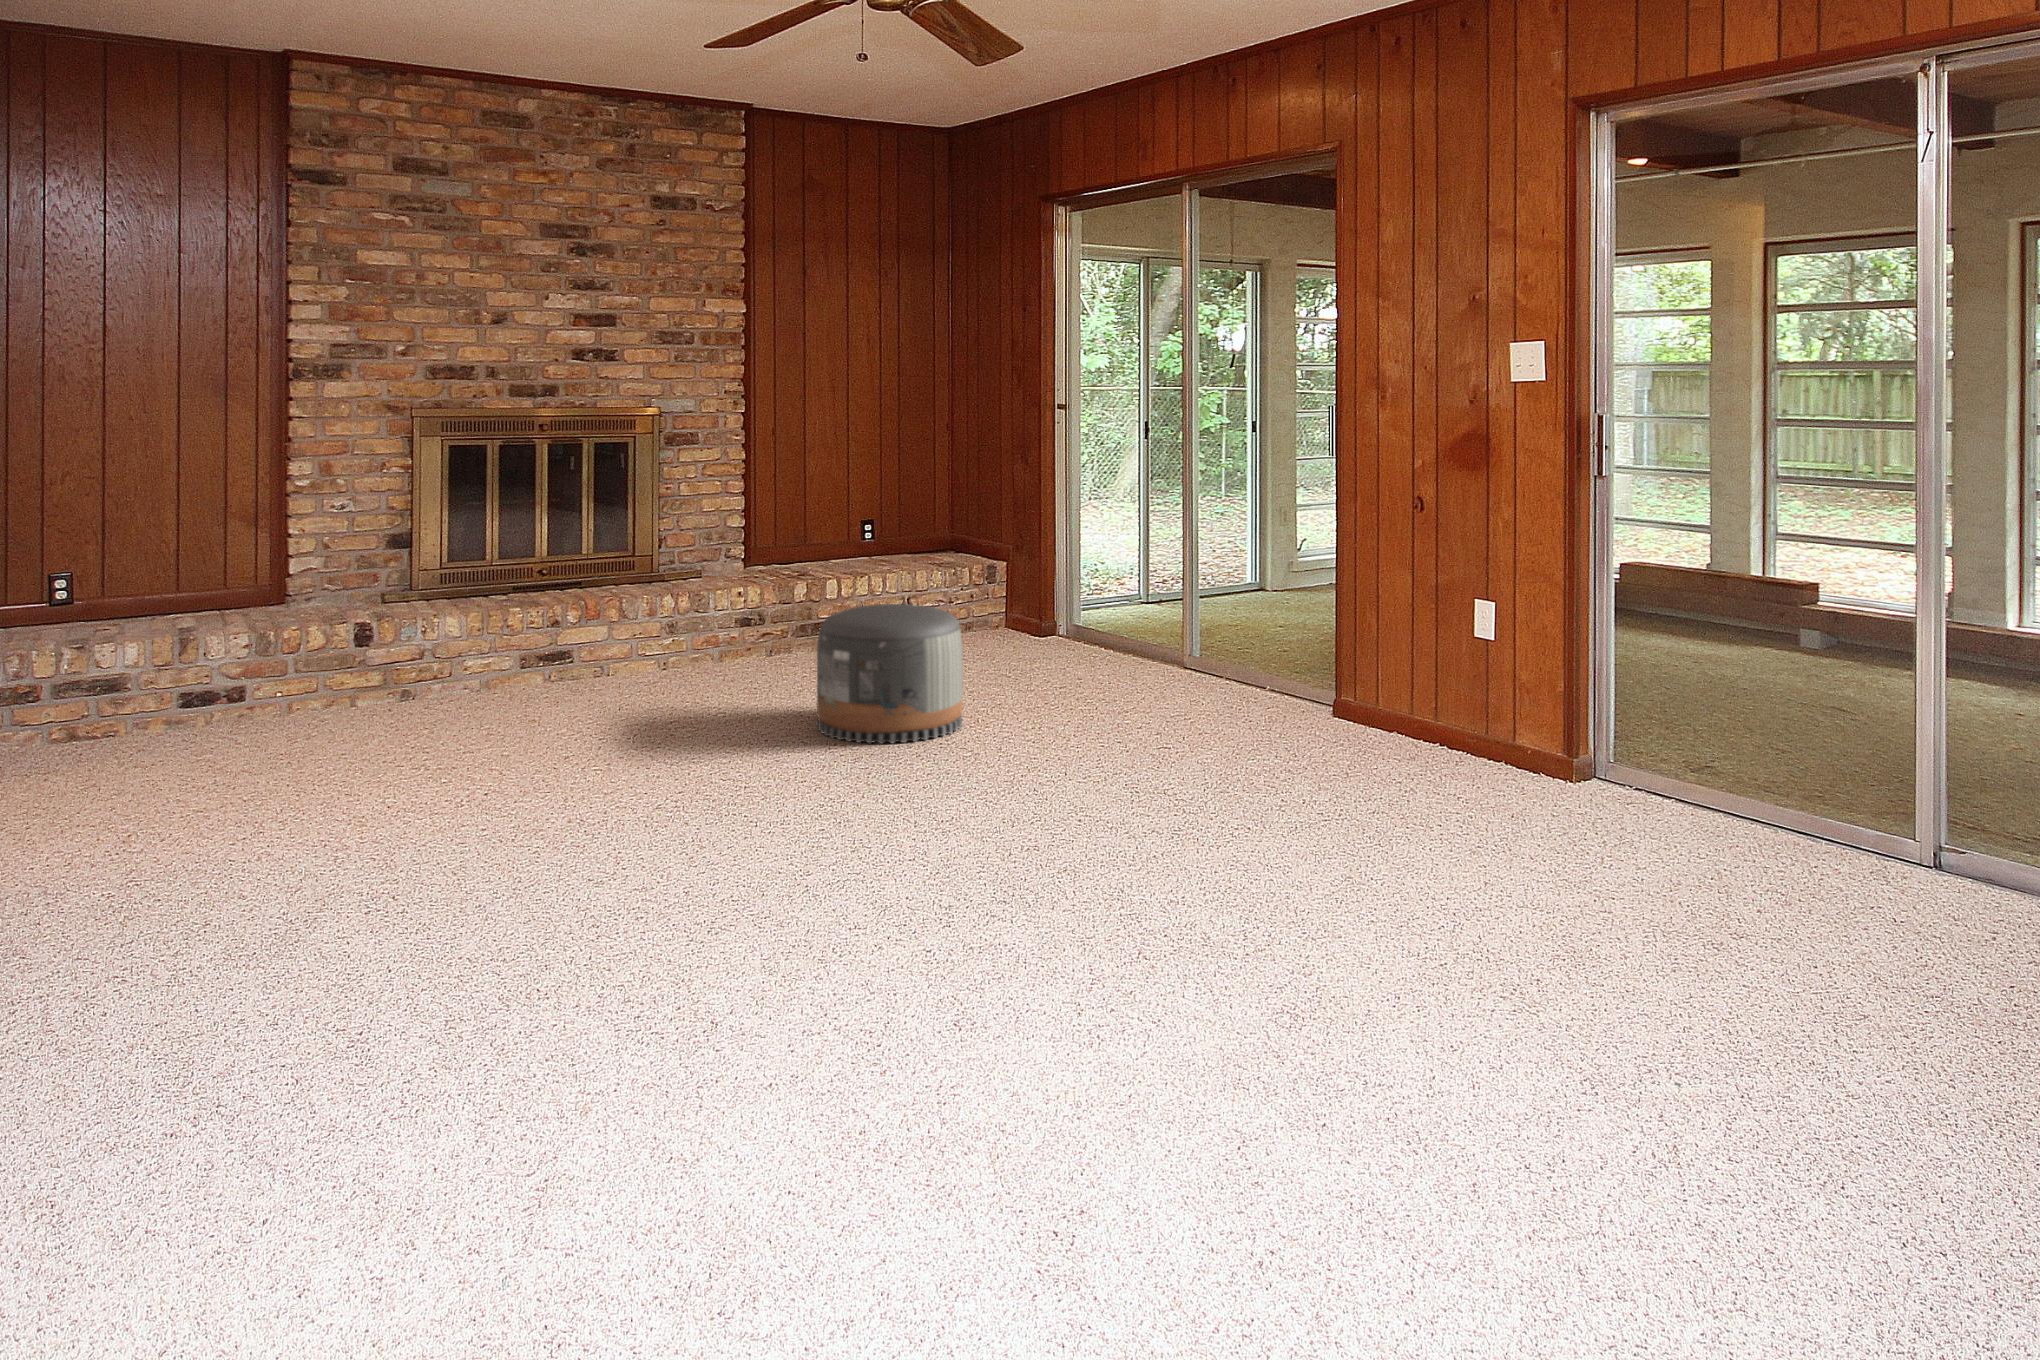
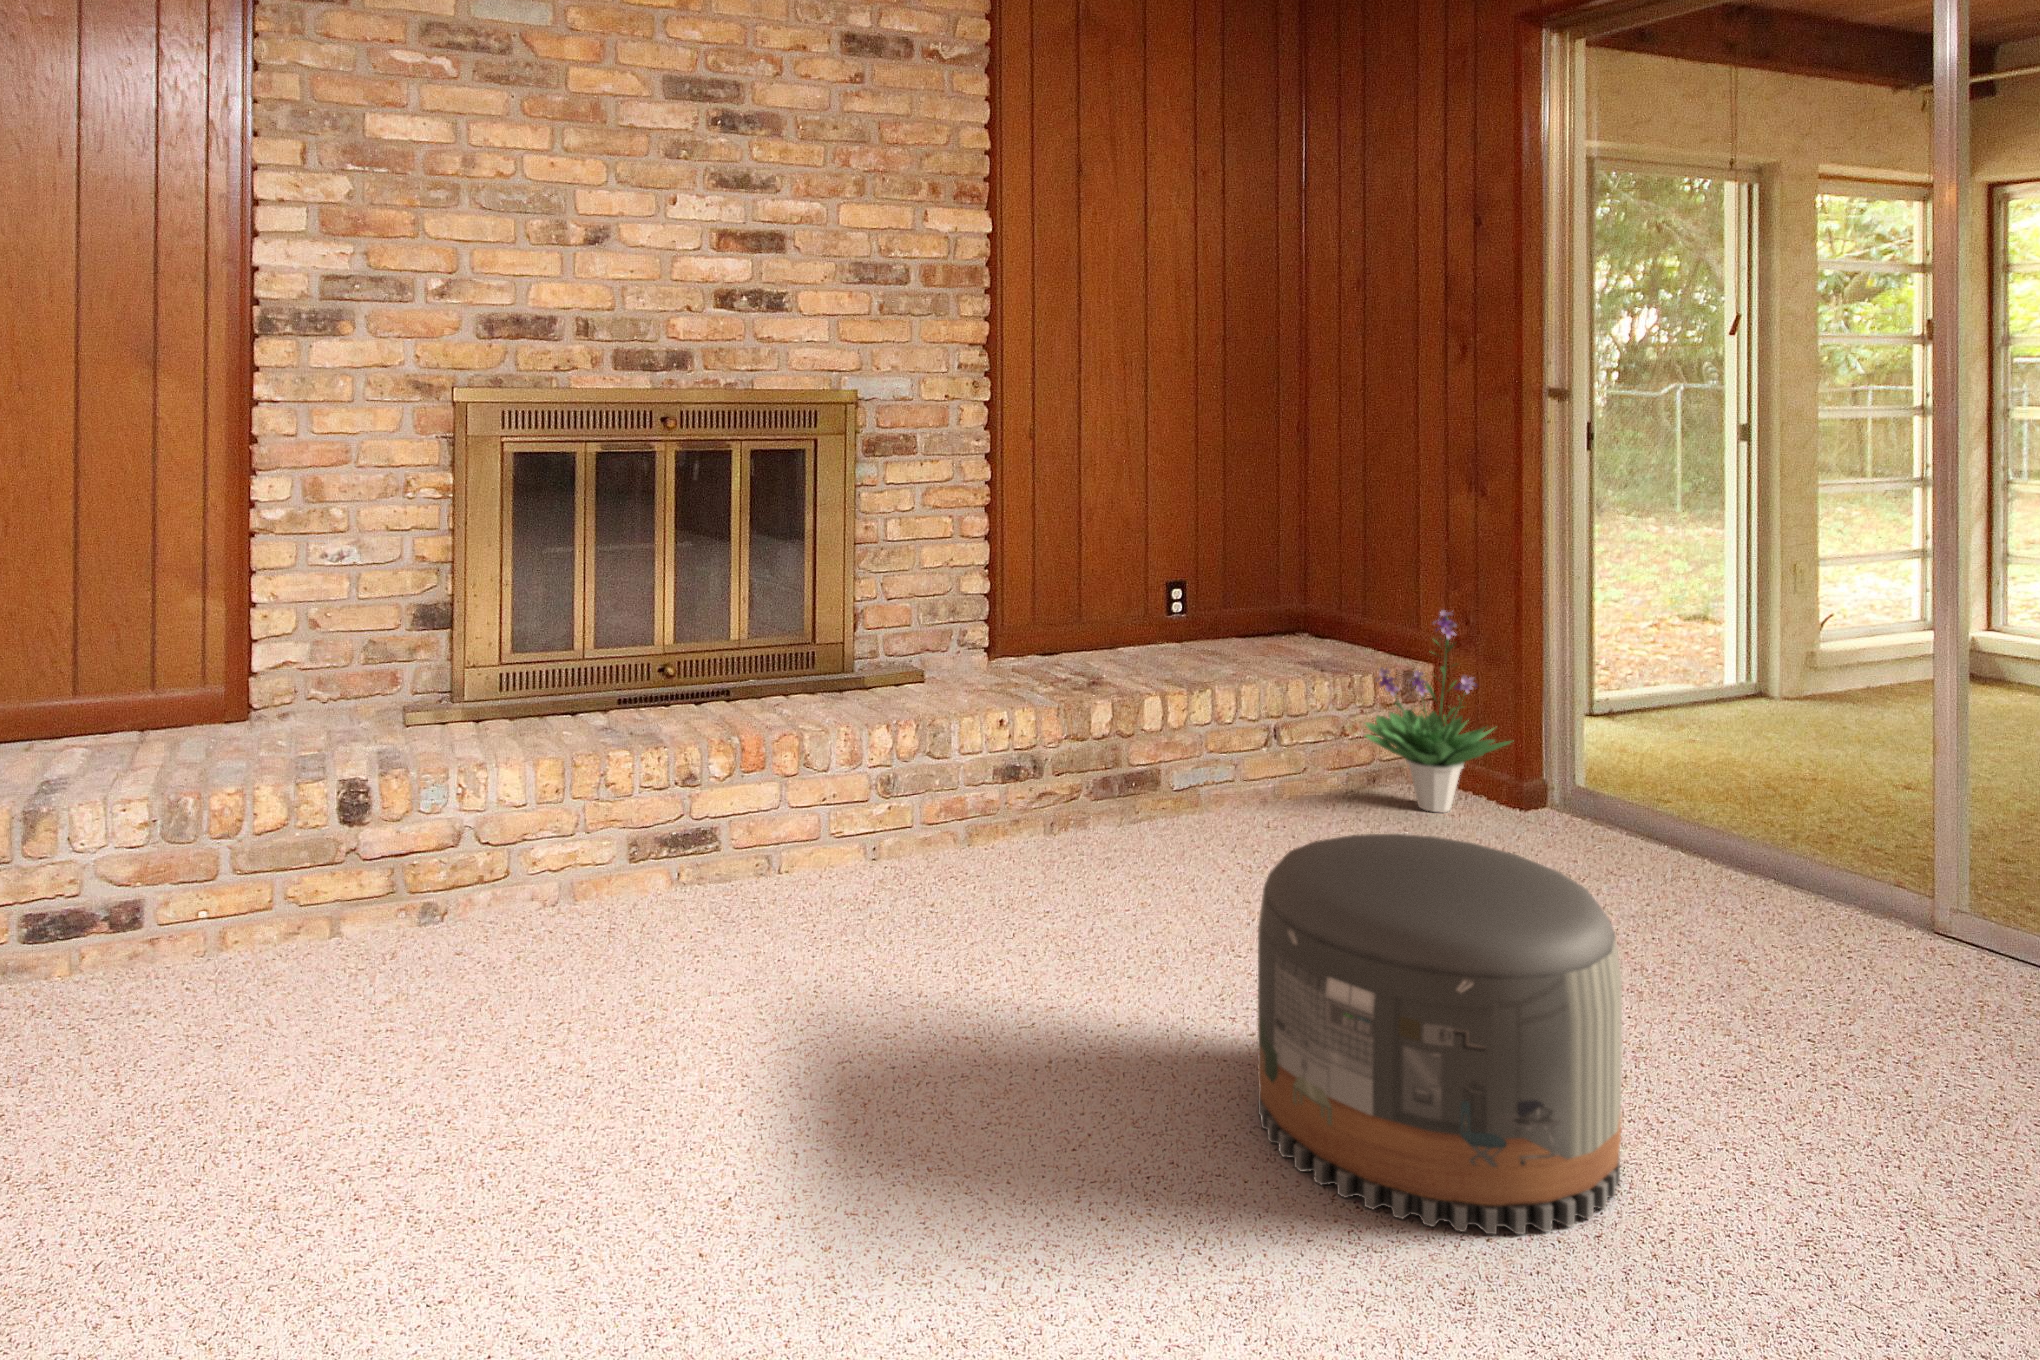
potted plant: none [950,526,1030,637] -> present [1365,610,1511,812]

